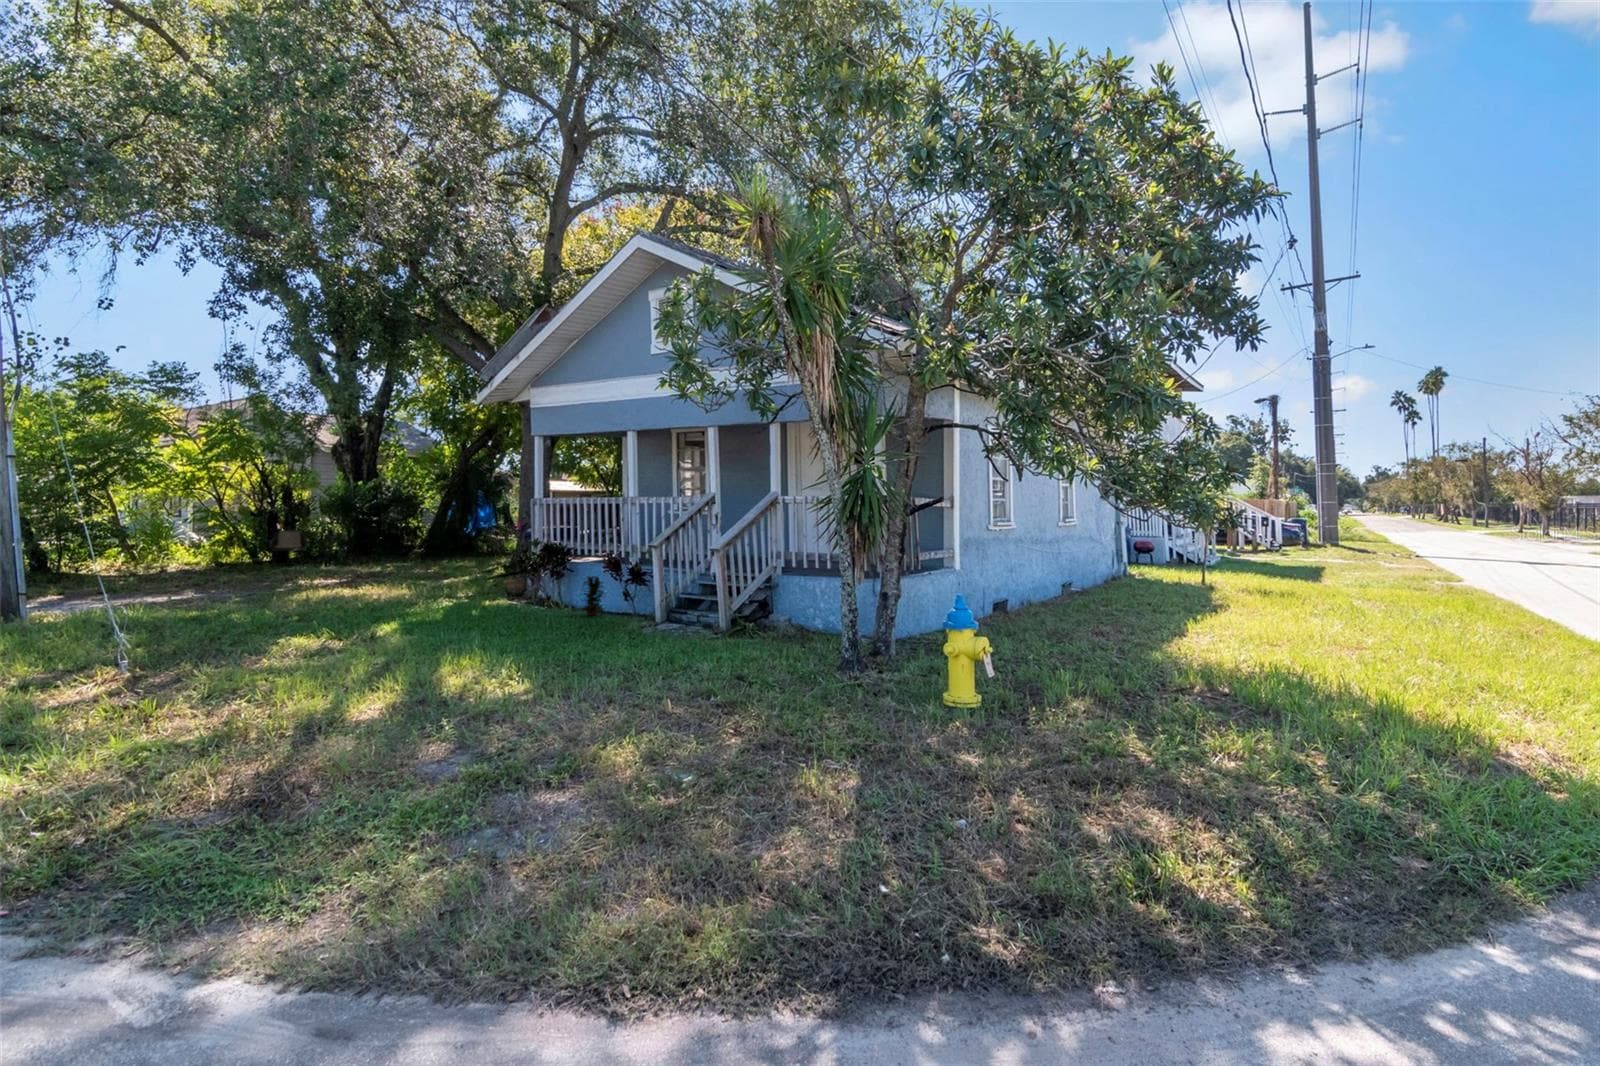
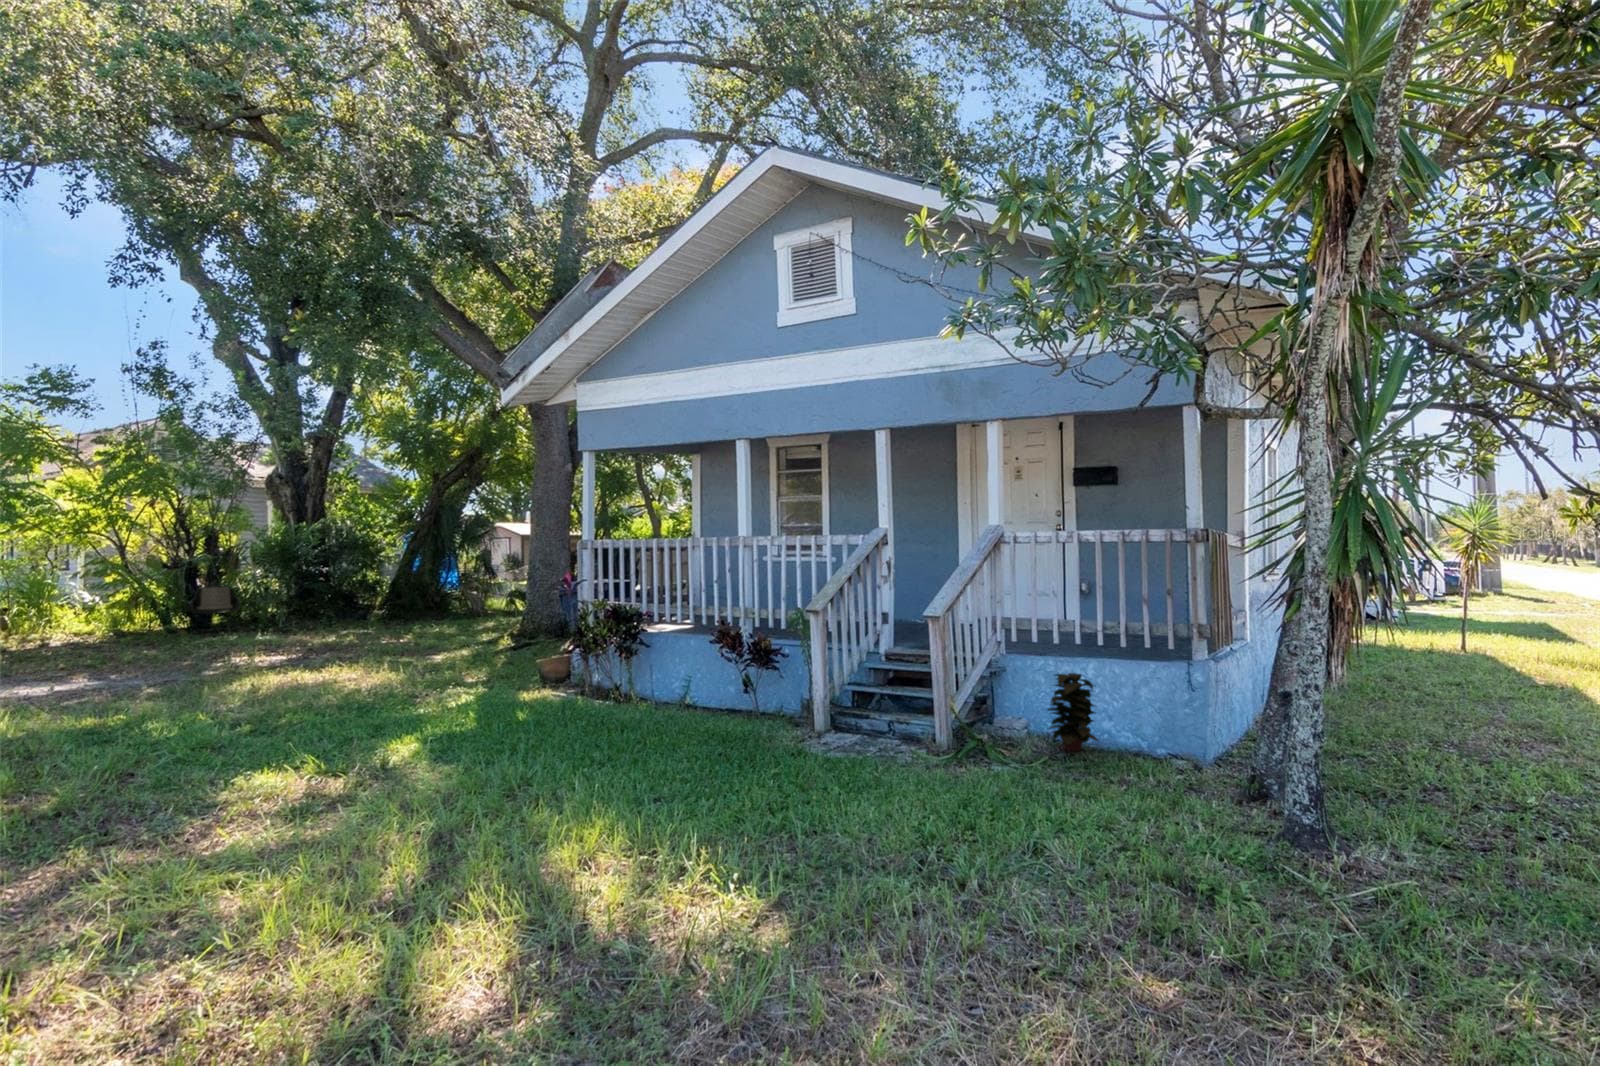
decorative plant: present [582,576,604,616] -> present [1048,673,1098,751]

